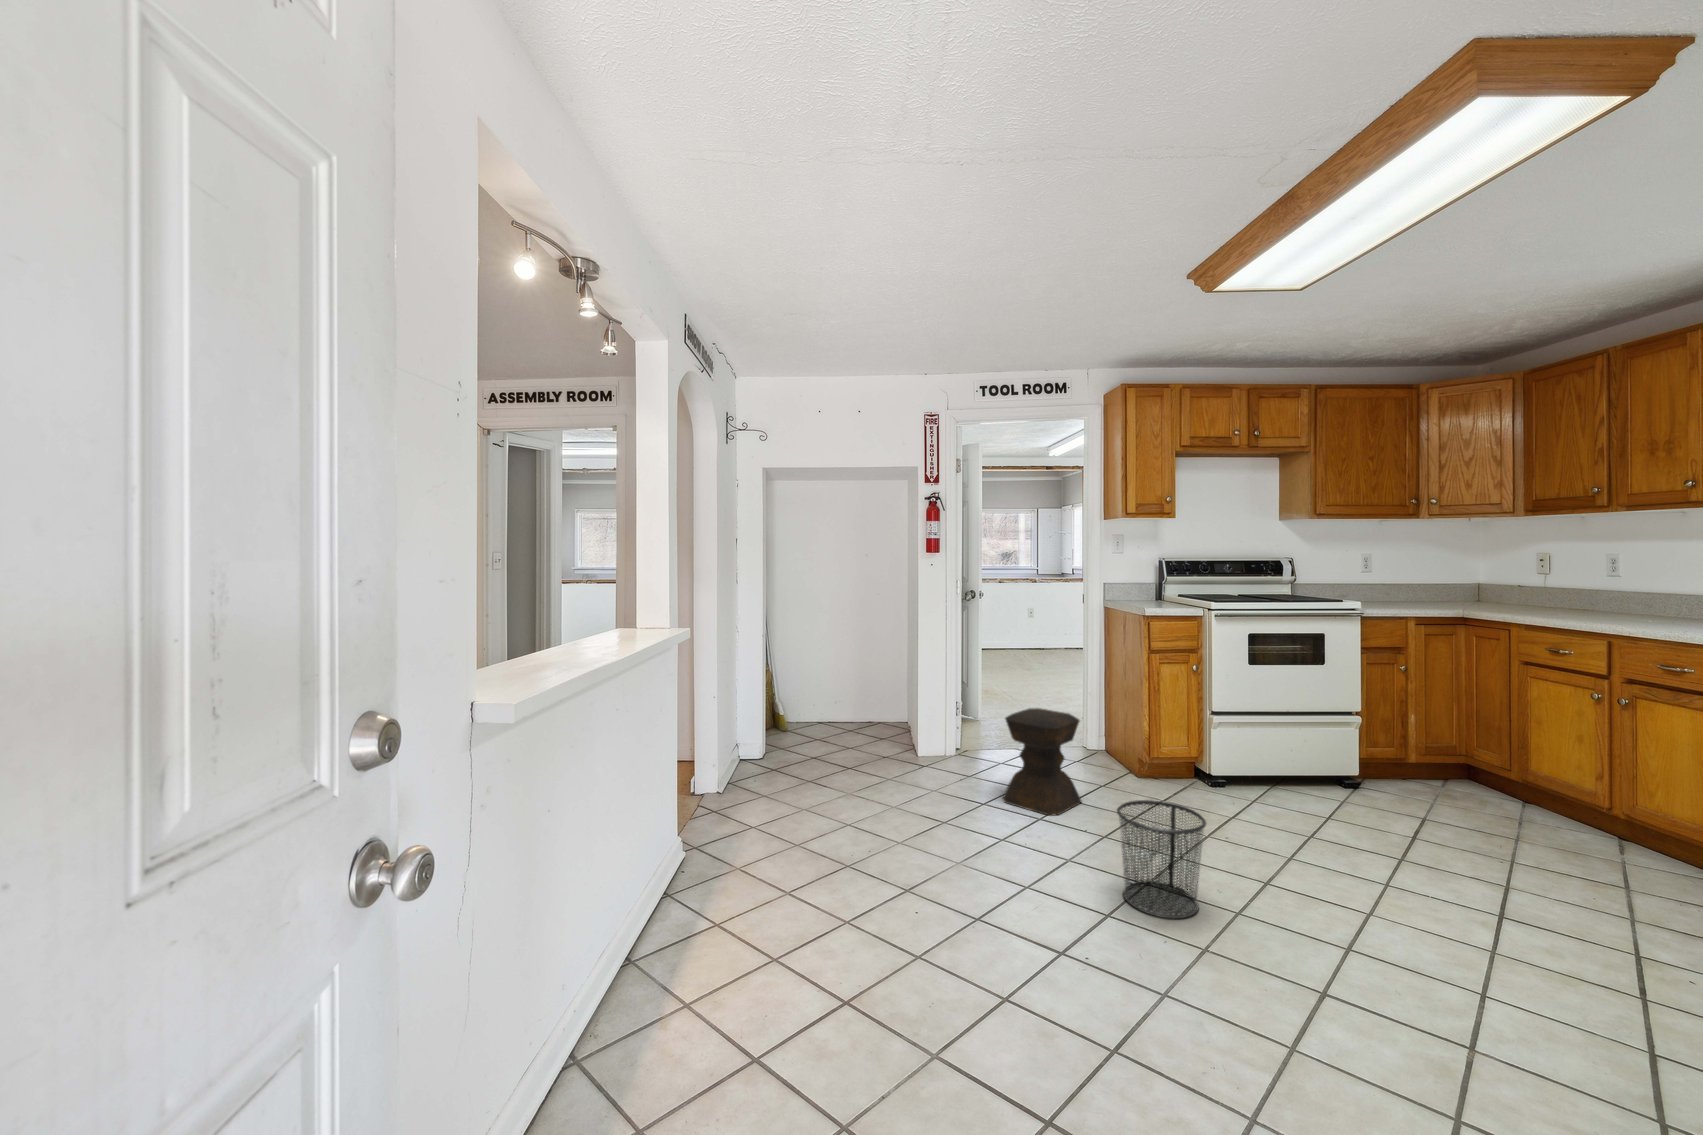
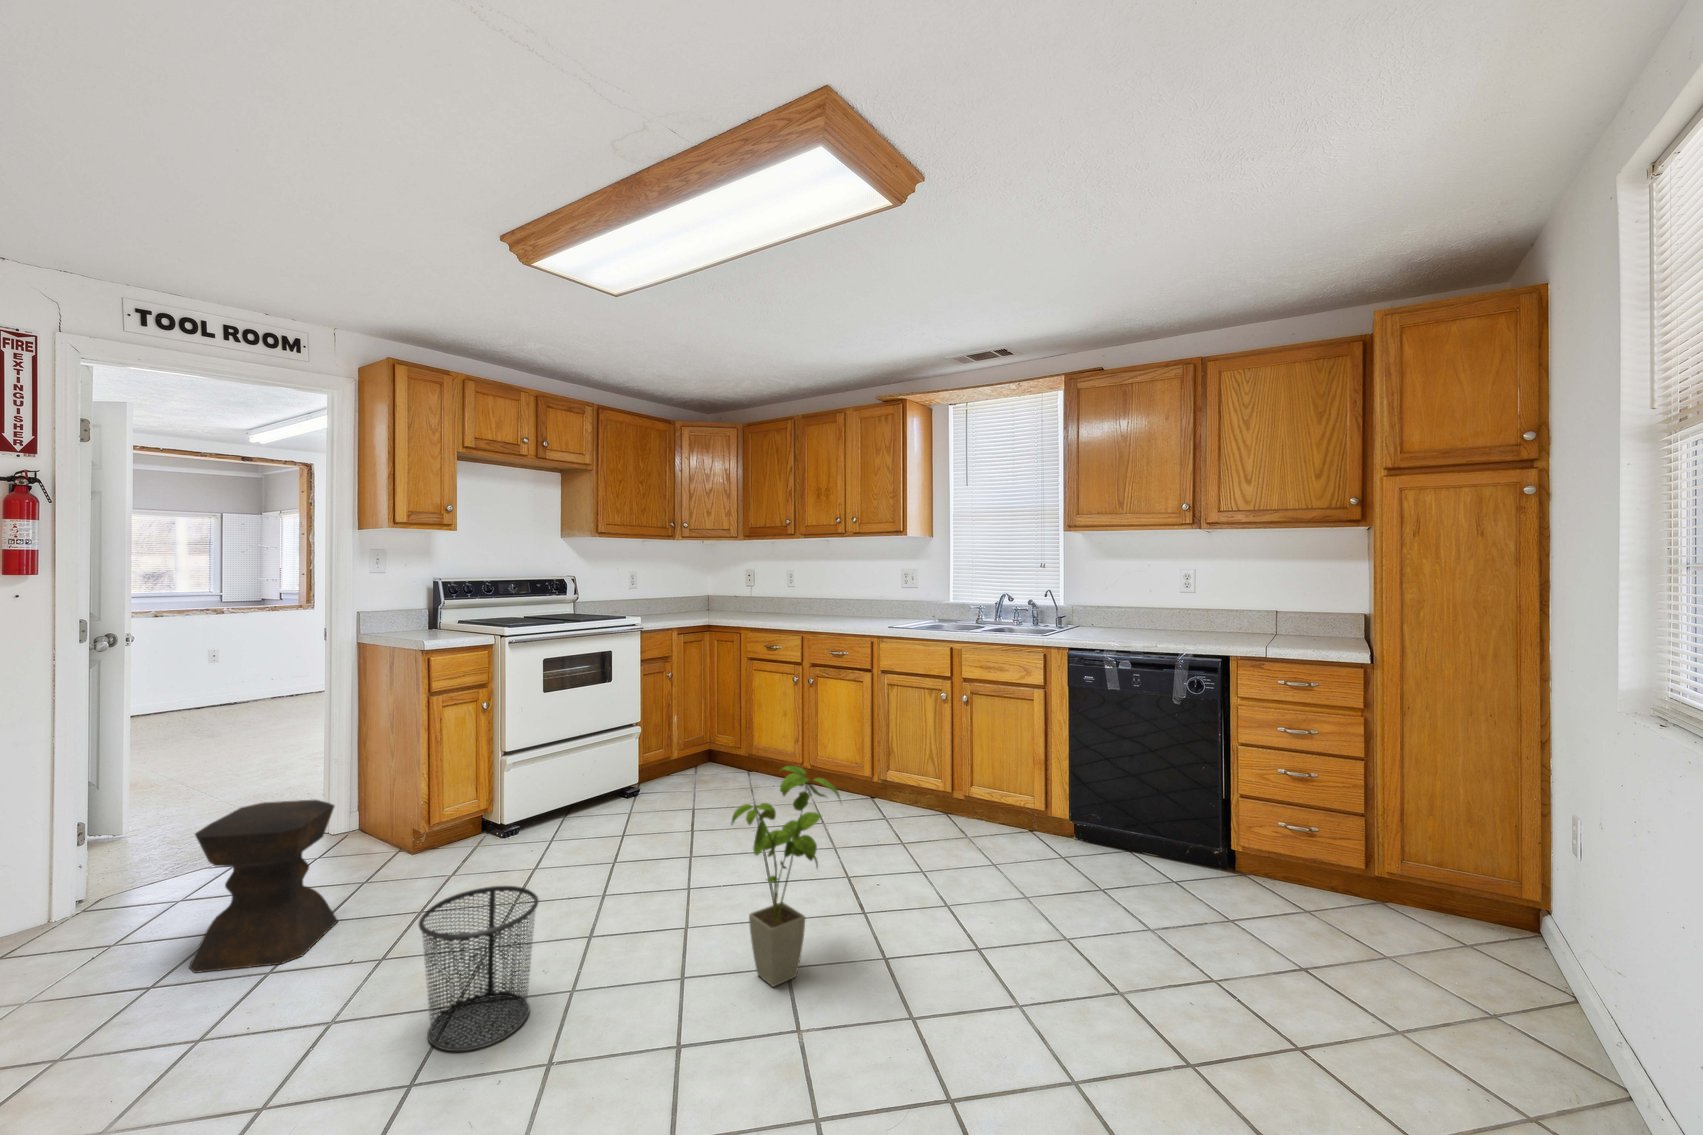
house plant: none [1406,773,1567,1011] -> present [732,766,840,987]

